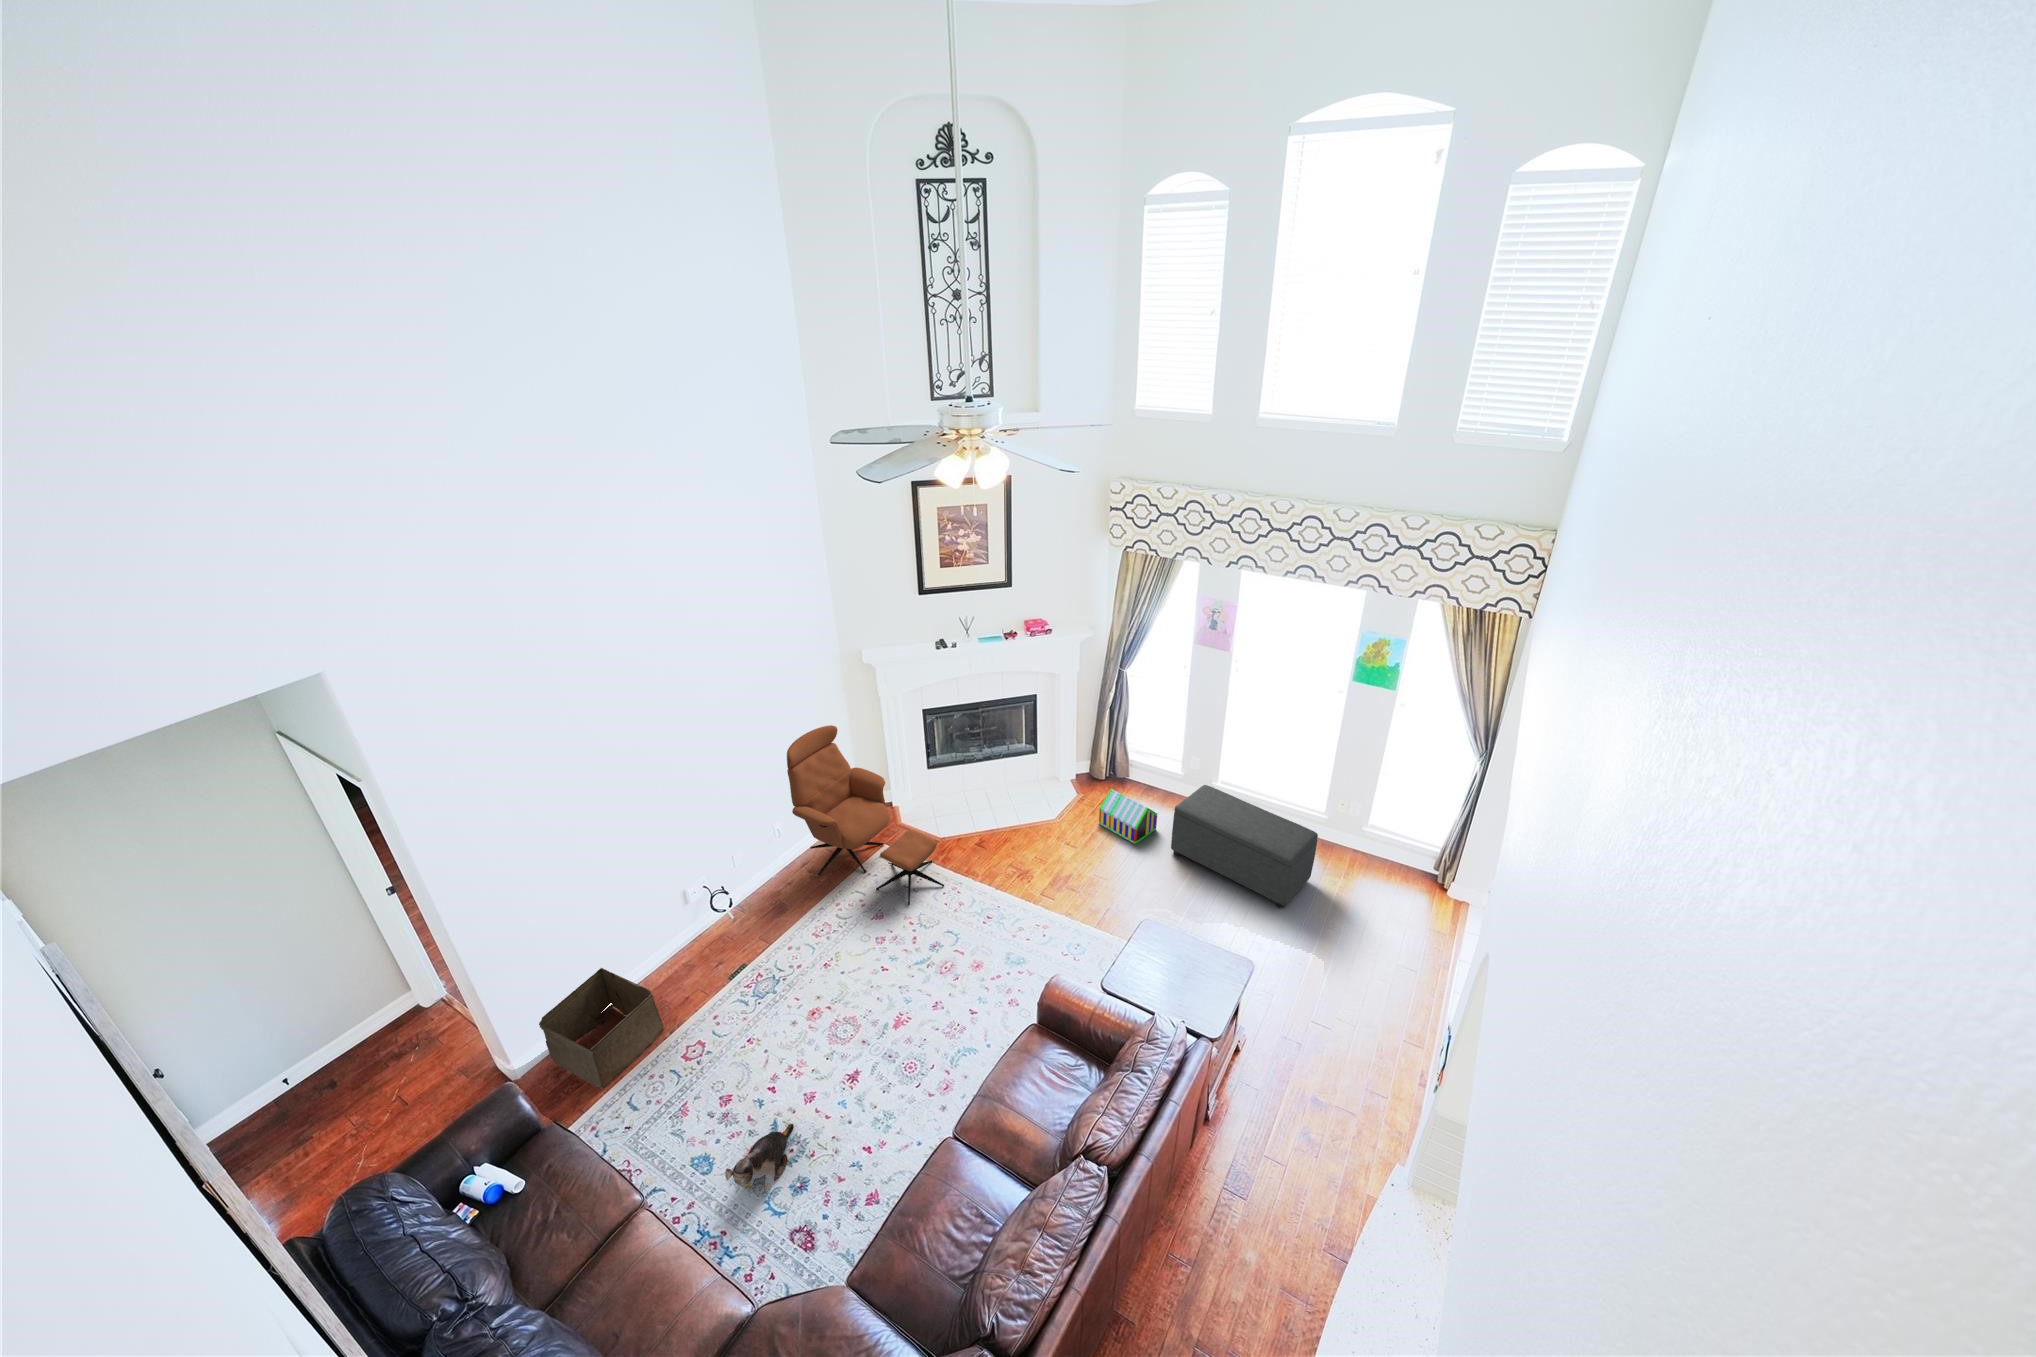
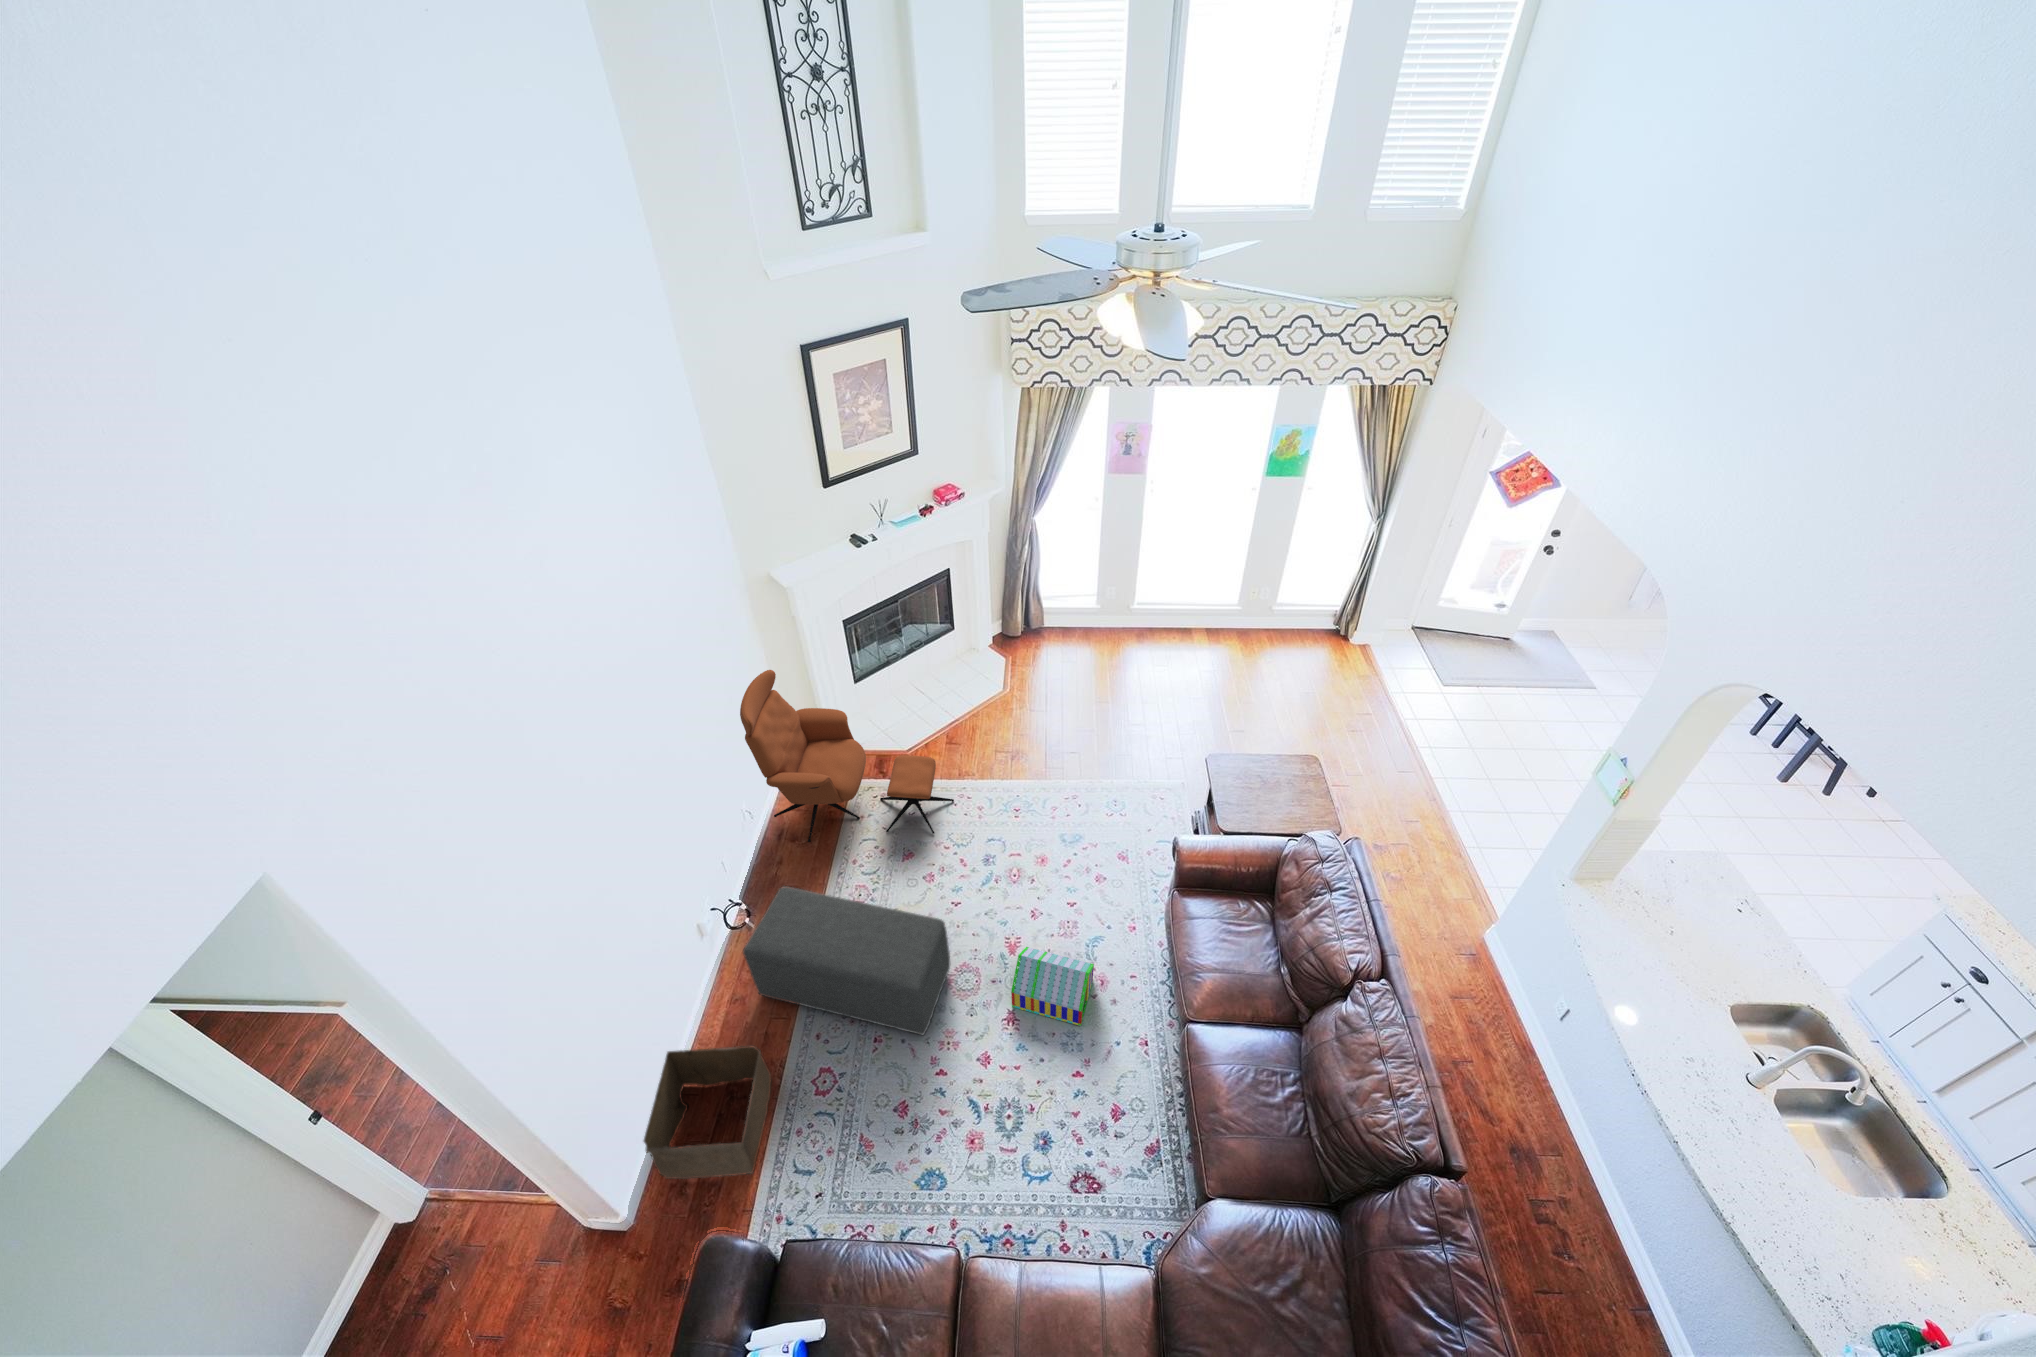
ottoman: present [1171,785,1318,908] -> present [743,886,950,1035]
toy house: present [1099,789,1157,844] -> present [1011,947,1094,1026]
plush toy: present [725,1124,794,1191] -> none [984,1094,1022,1178]

